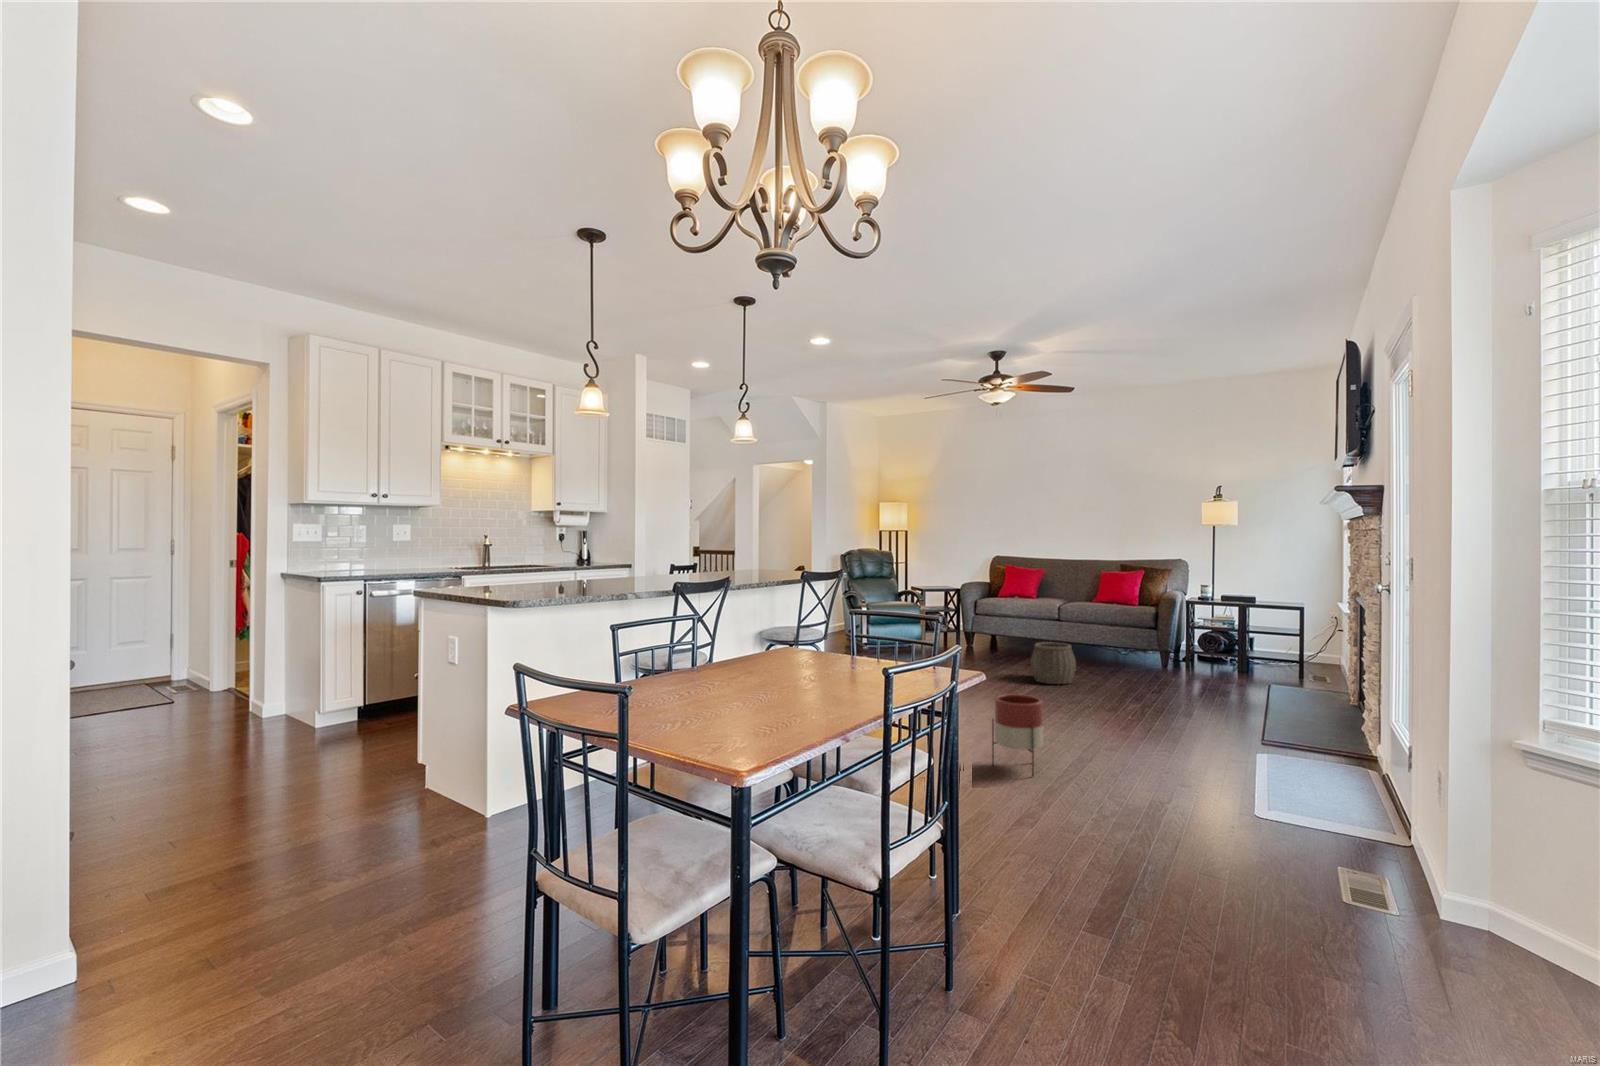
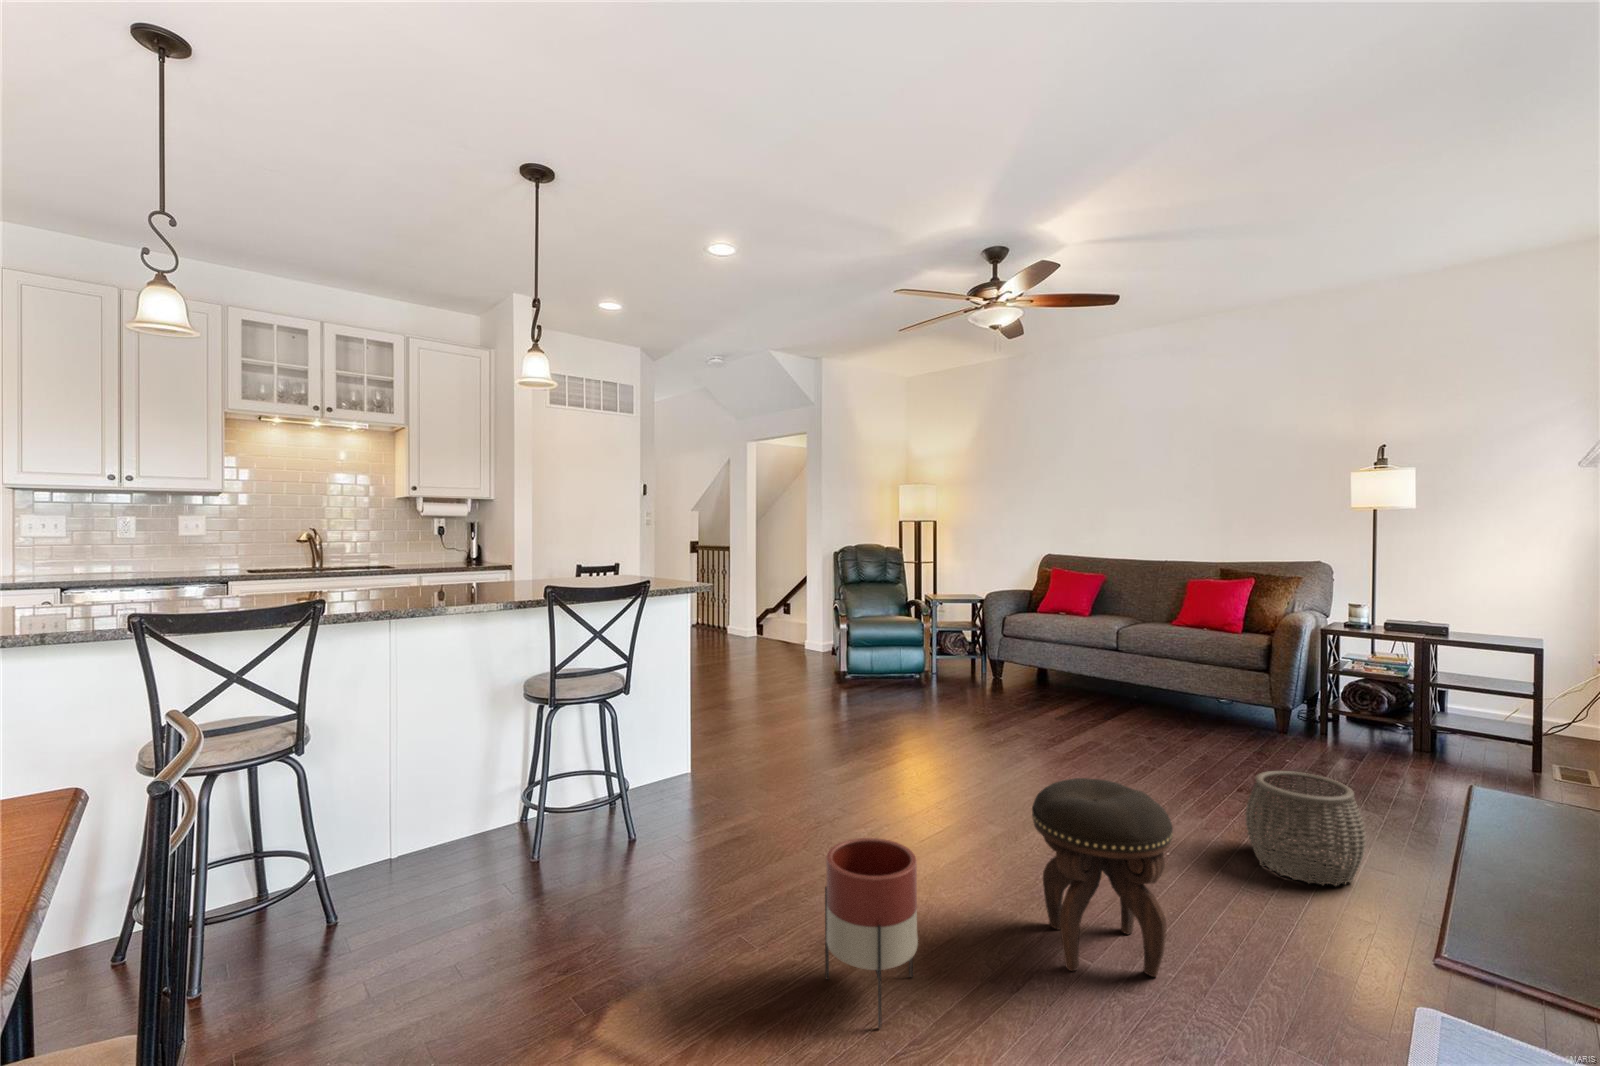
woven basket: present [1031,642,1075,684] -> present [1245,771,1367,886]
footstool: none [1078,666,1151,757] -> present [1032,778,1173,977]

